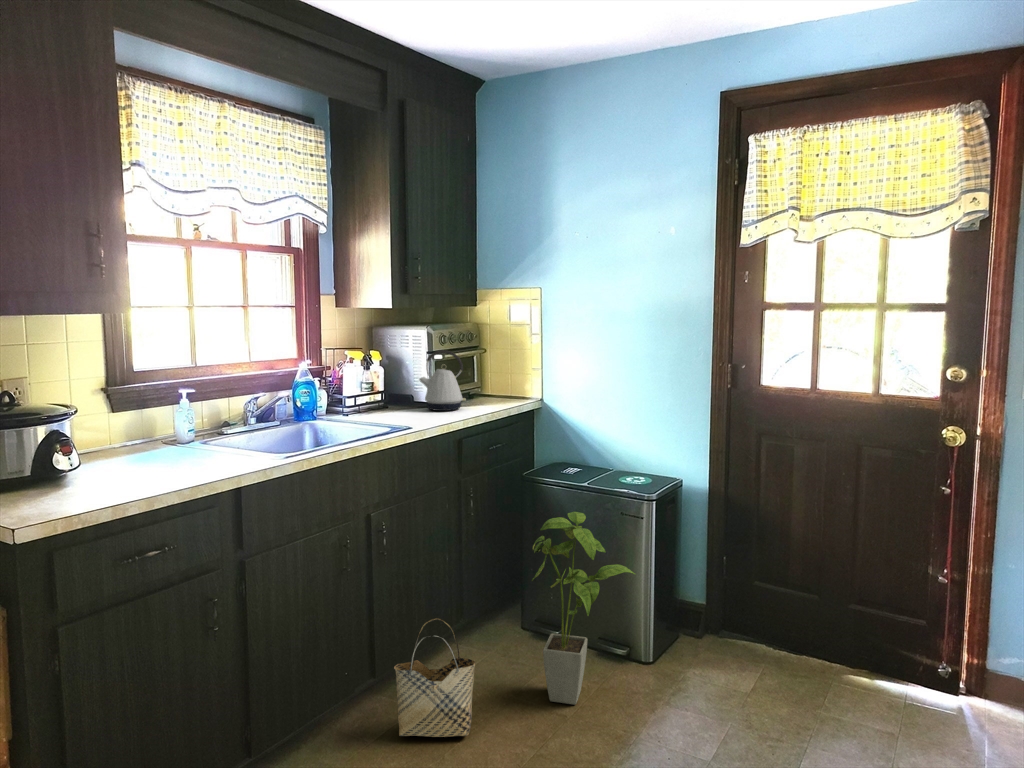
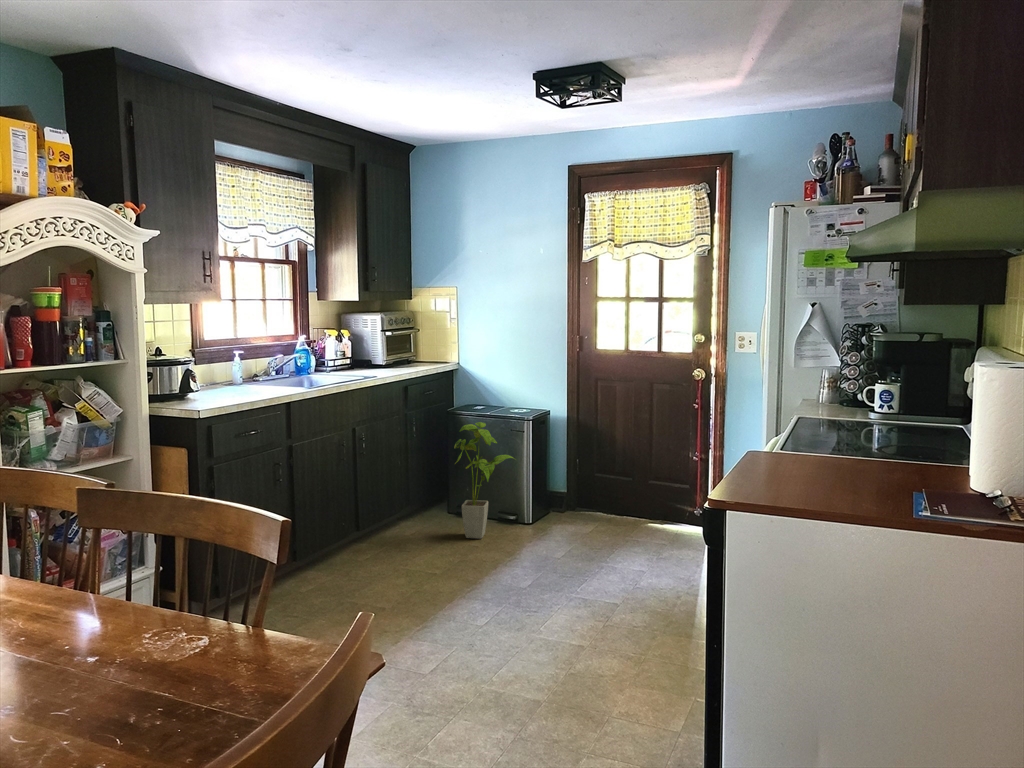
kettle: present [419,350,466,411] -> none [376,329,408,369]
woven basket: present [394,618,475,737] -> none [374,485,422,551]

